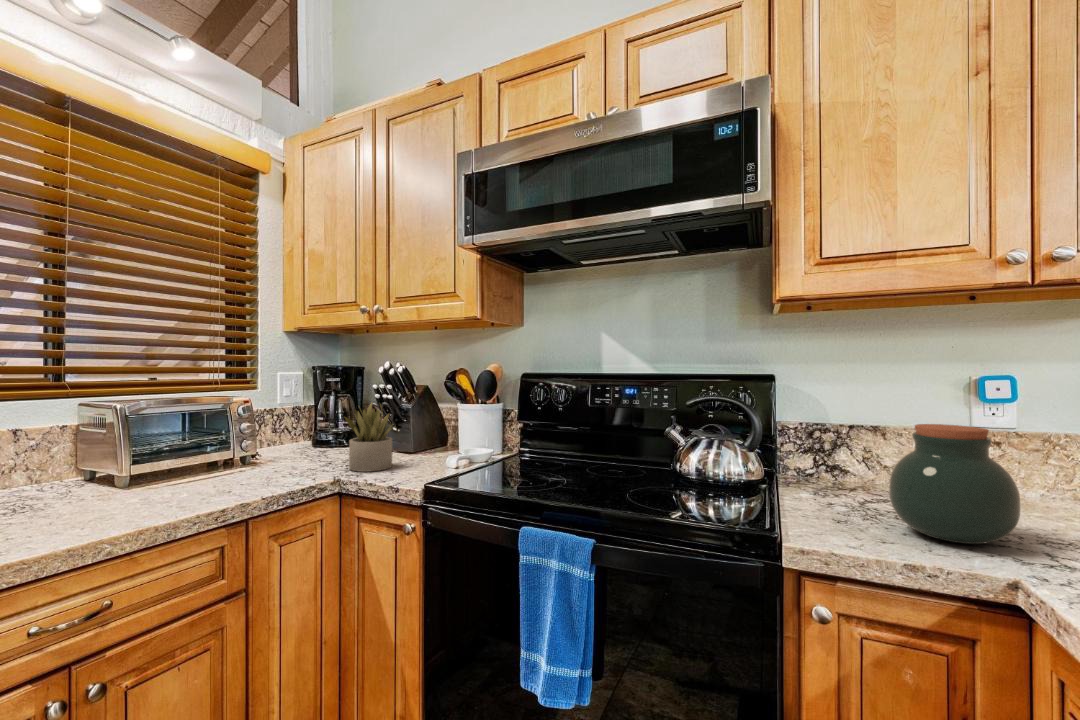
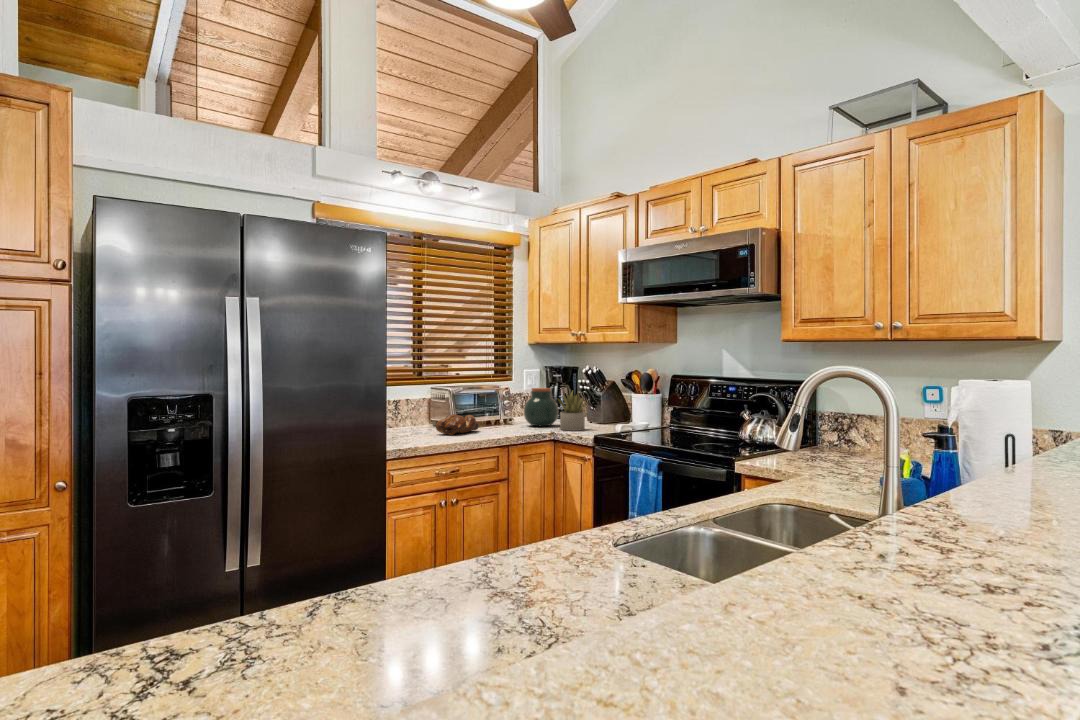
jar: present [889,424,1020,544] -> present [524,388,558,426]
bread loaf: none [53,460,180,514] -> present [436,414,479,435]

